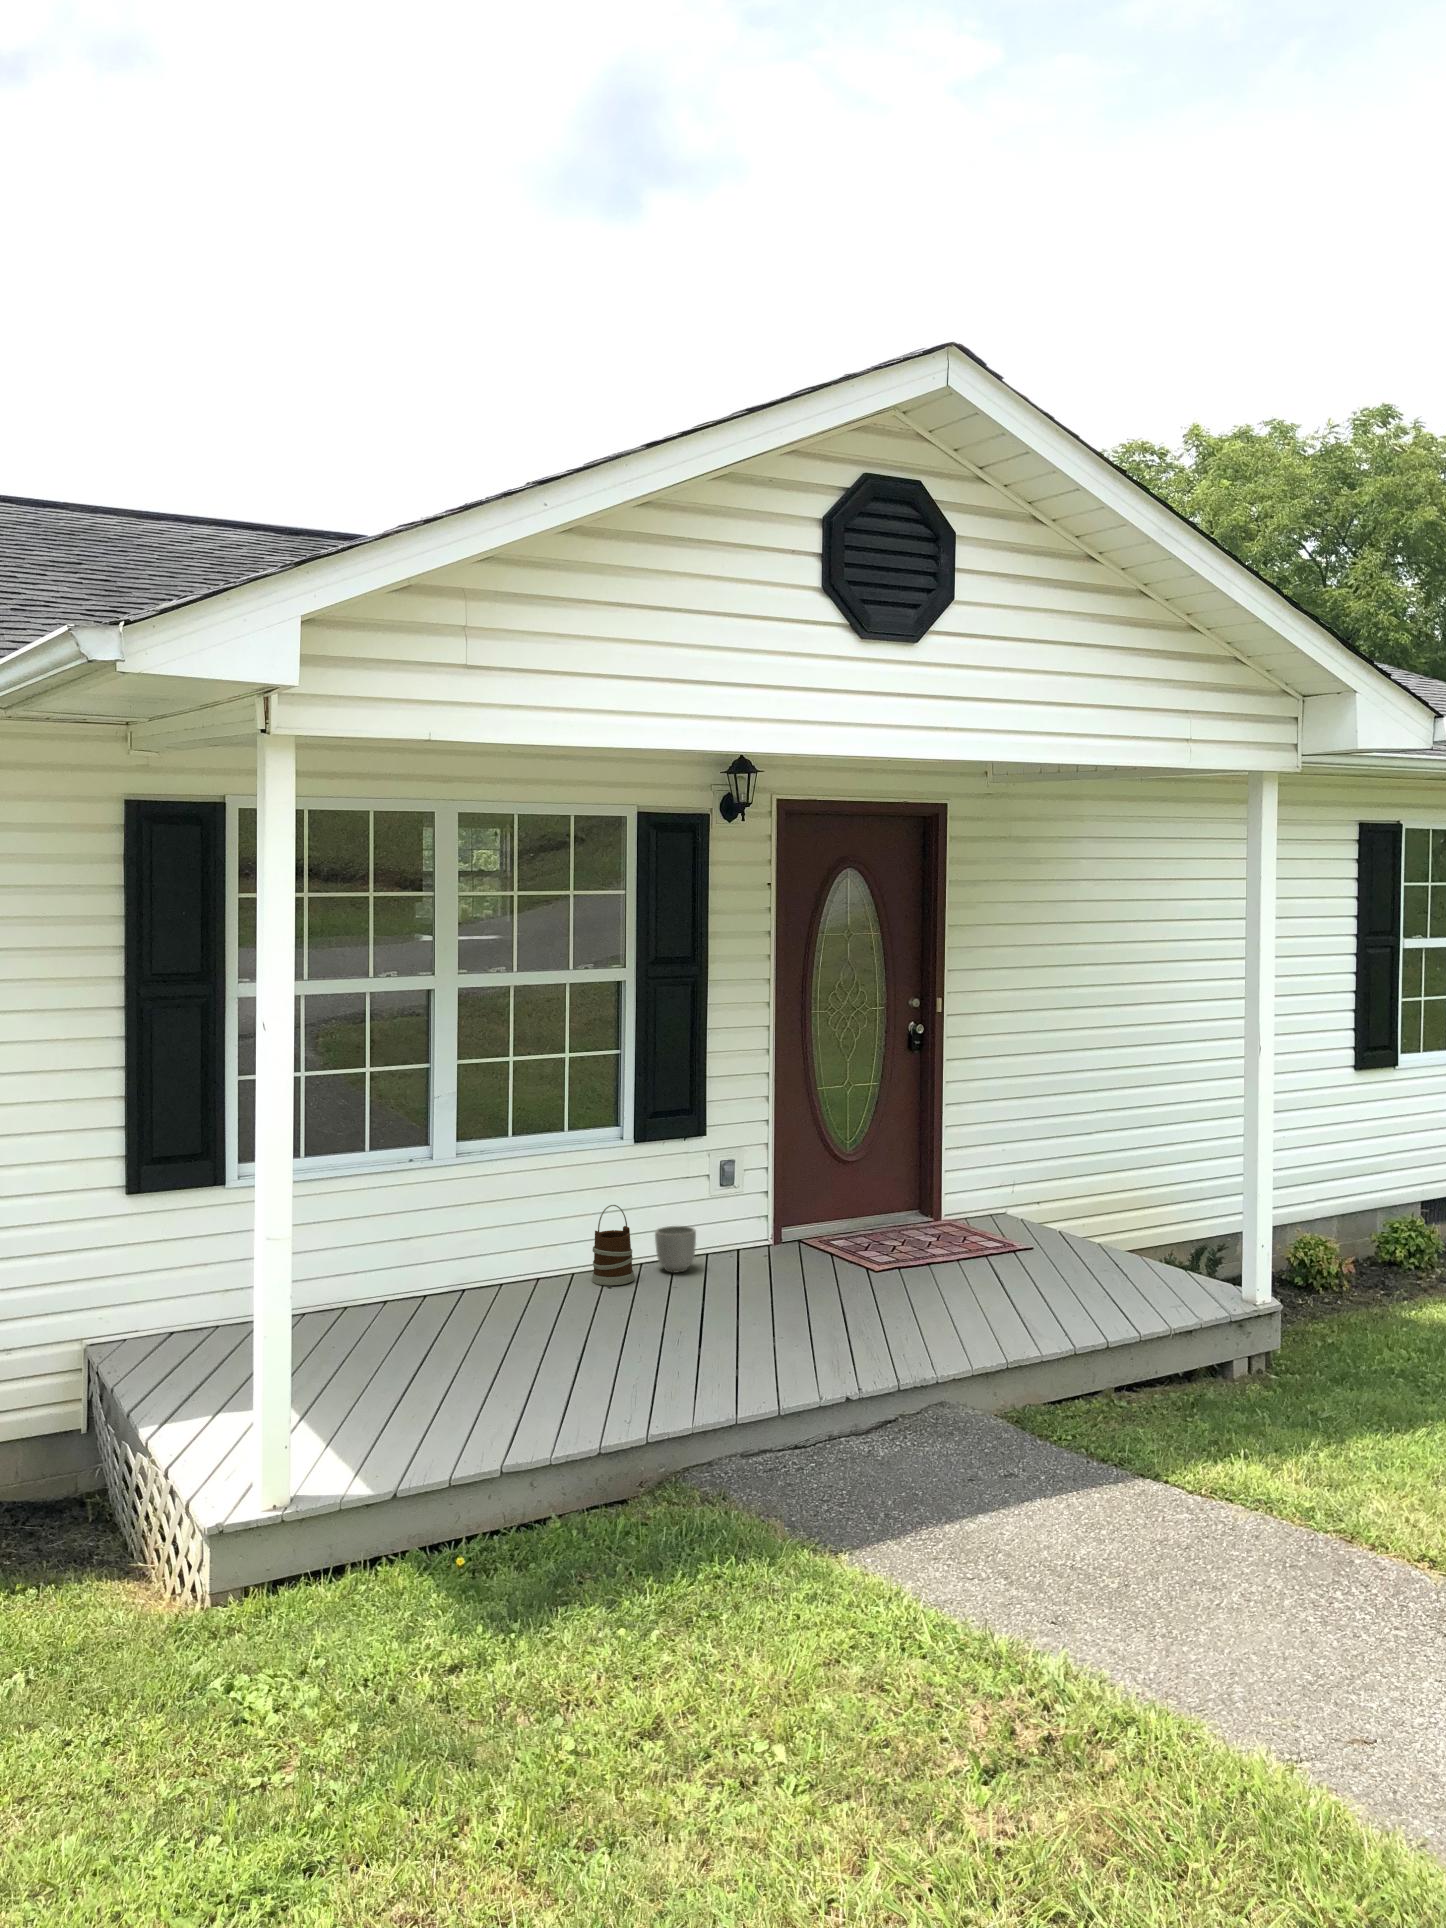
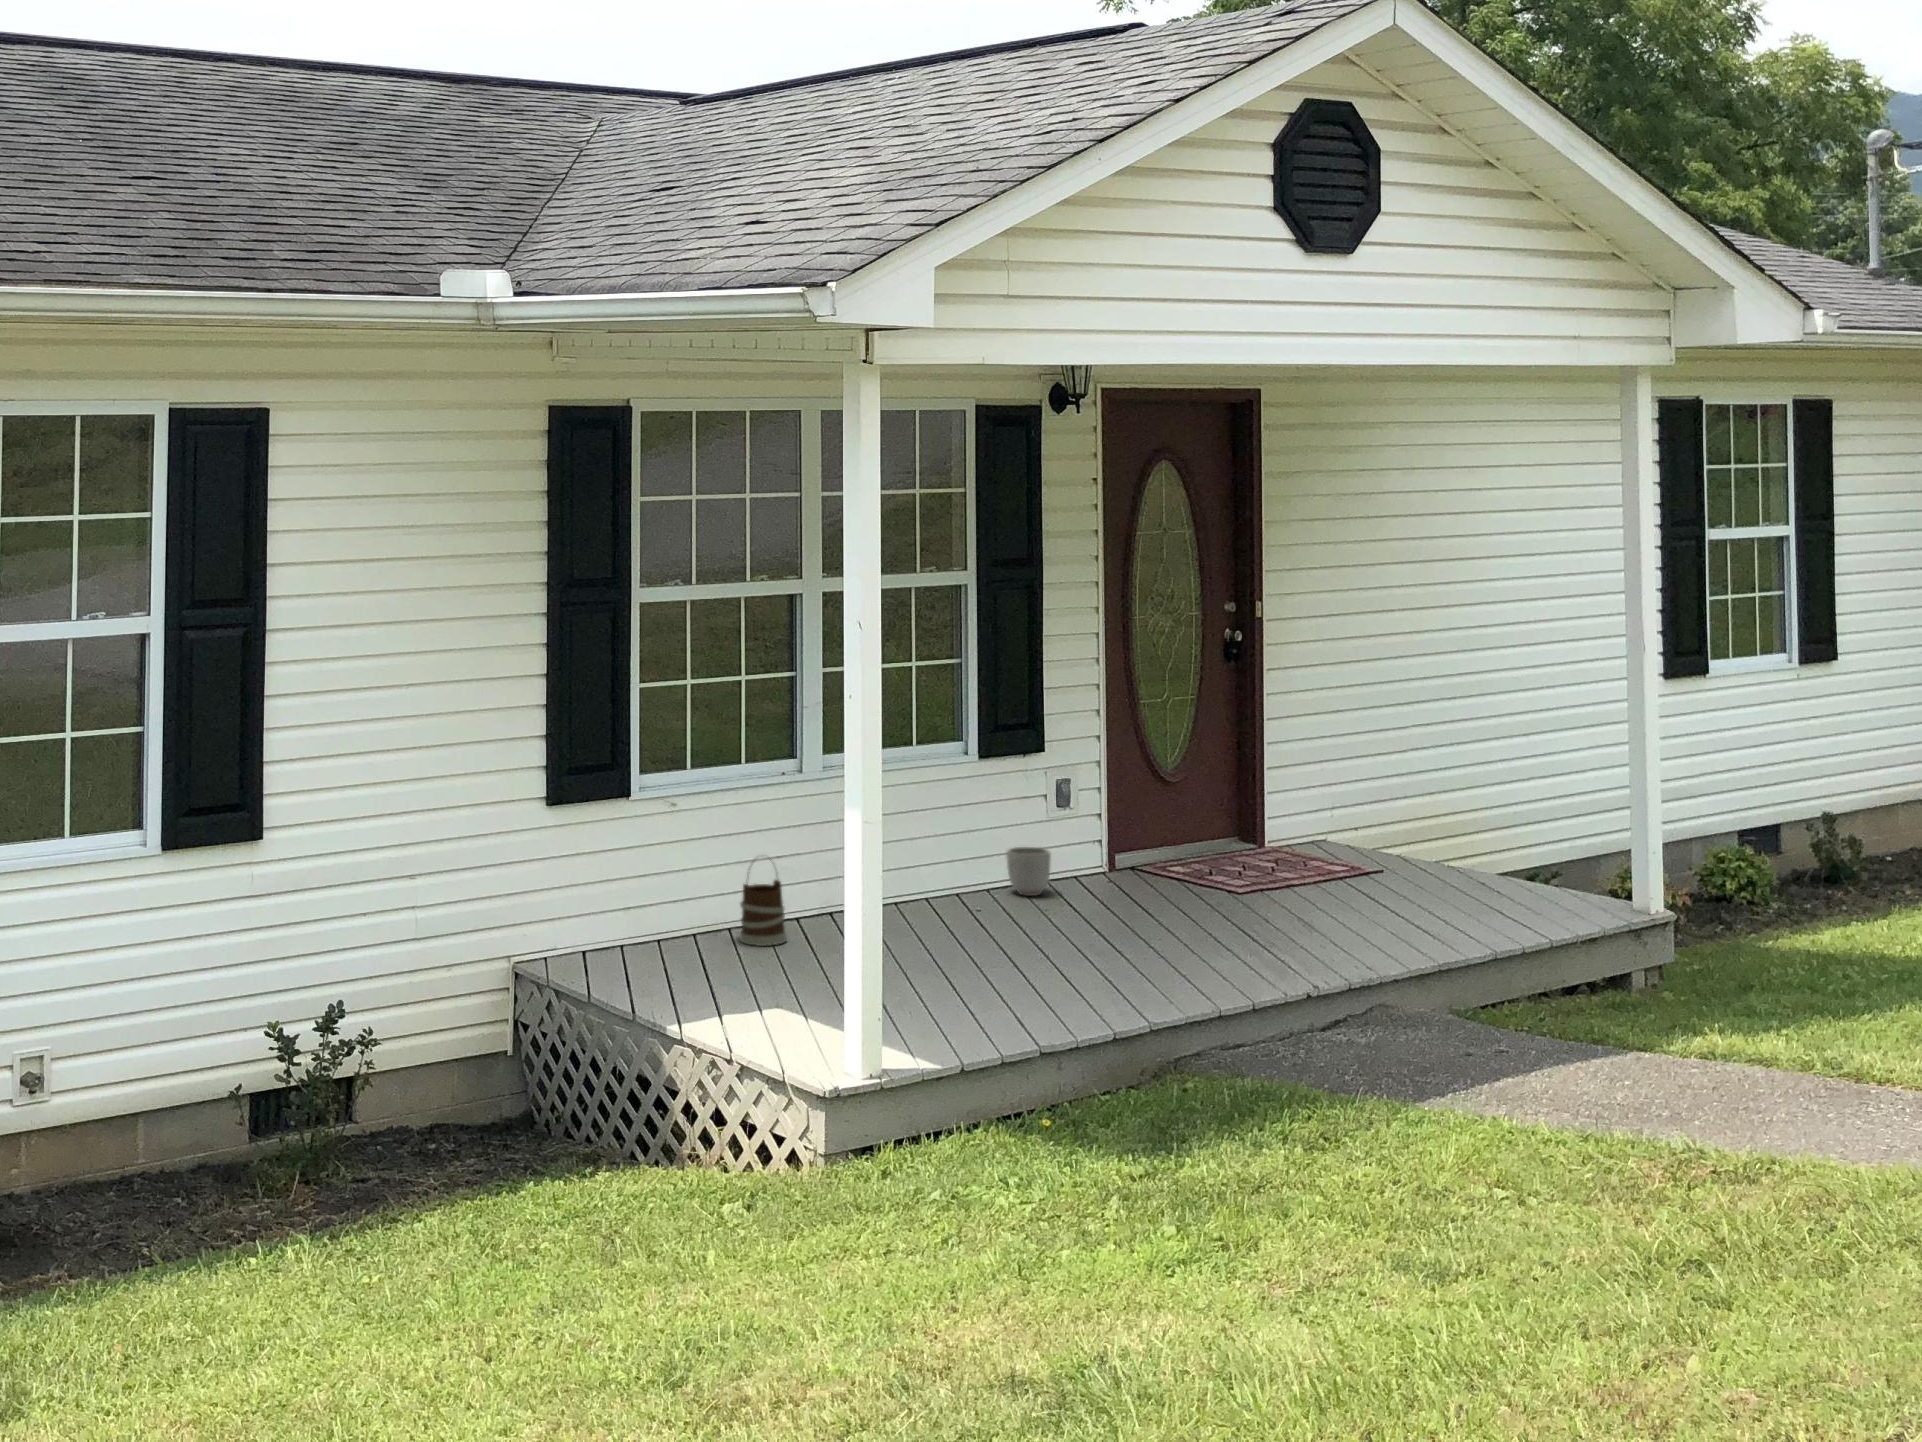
wooden bucket: present [592,1205,634,1285] -> present [740,858,787,946]

